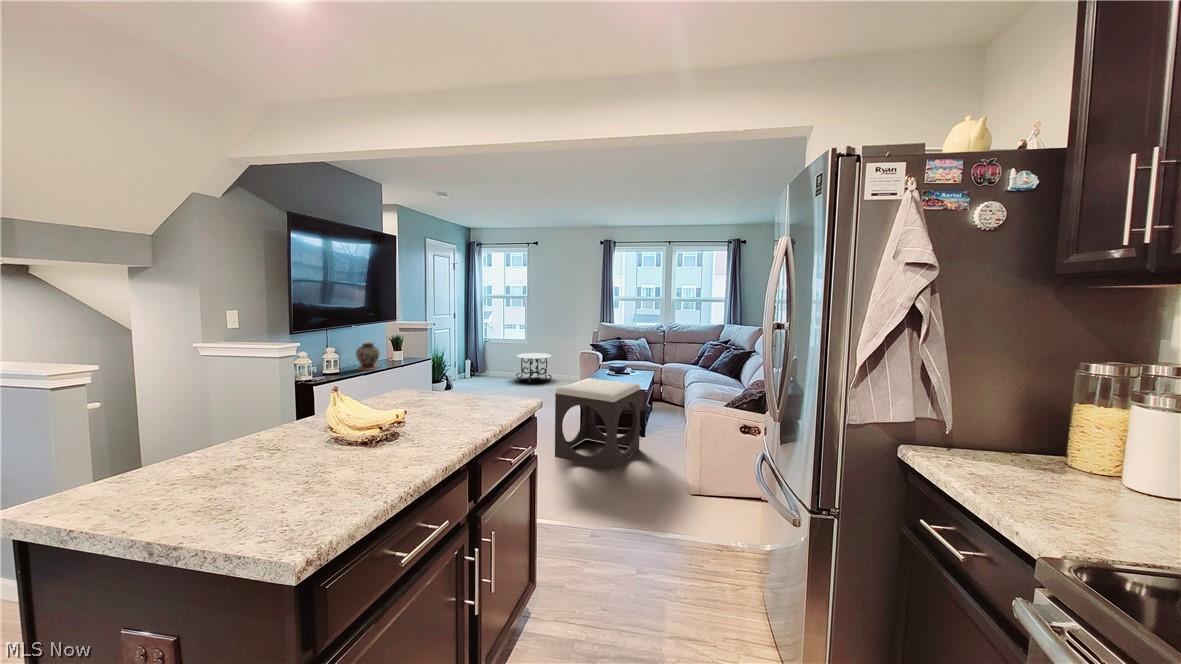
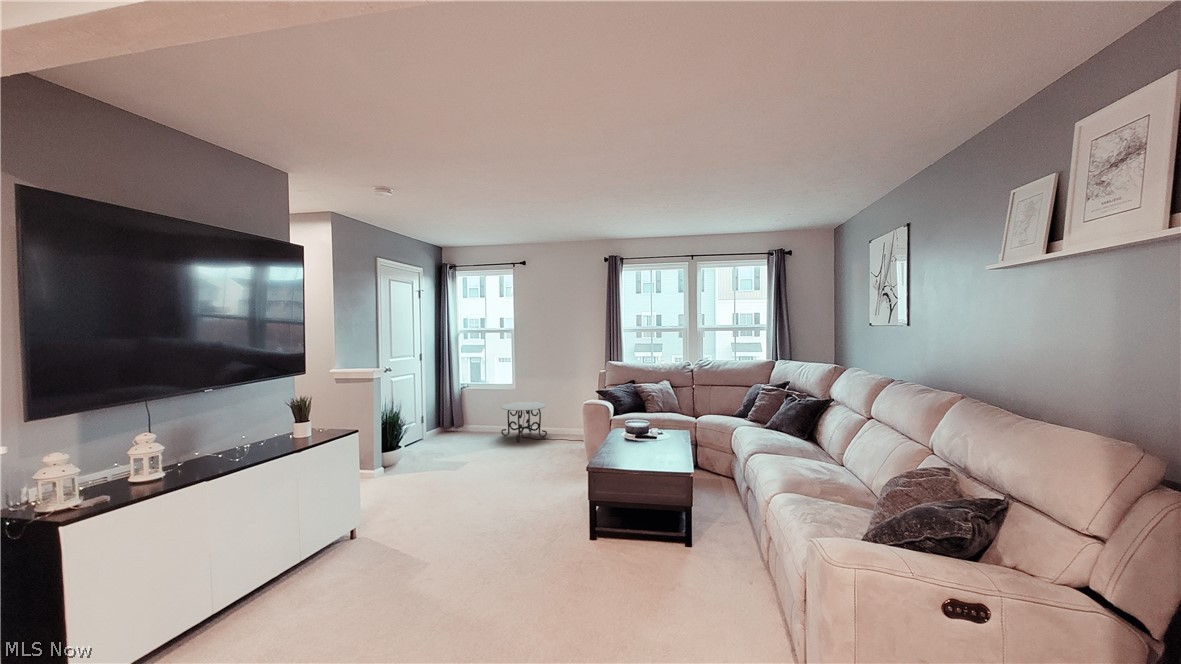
decorative vase: present [356,342,380,370] -> none [202,413,259,465]
footstool: present [555,378,641,470] -> none [547,459,691,647]

